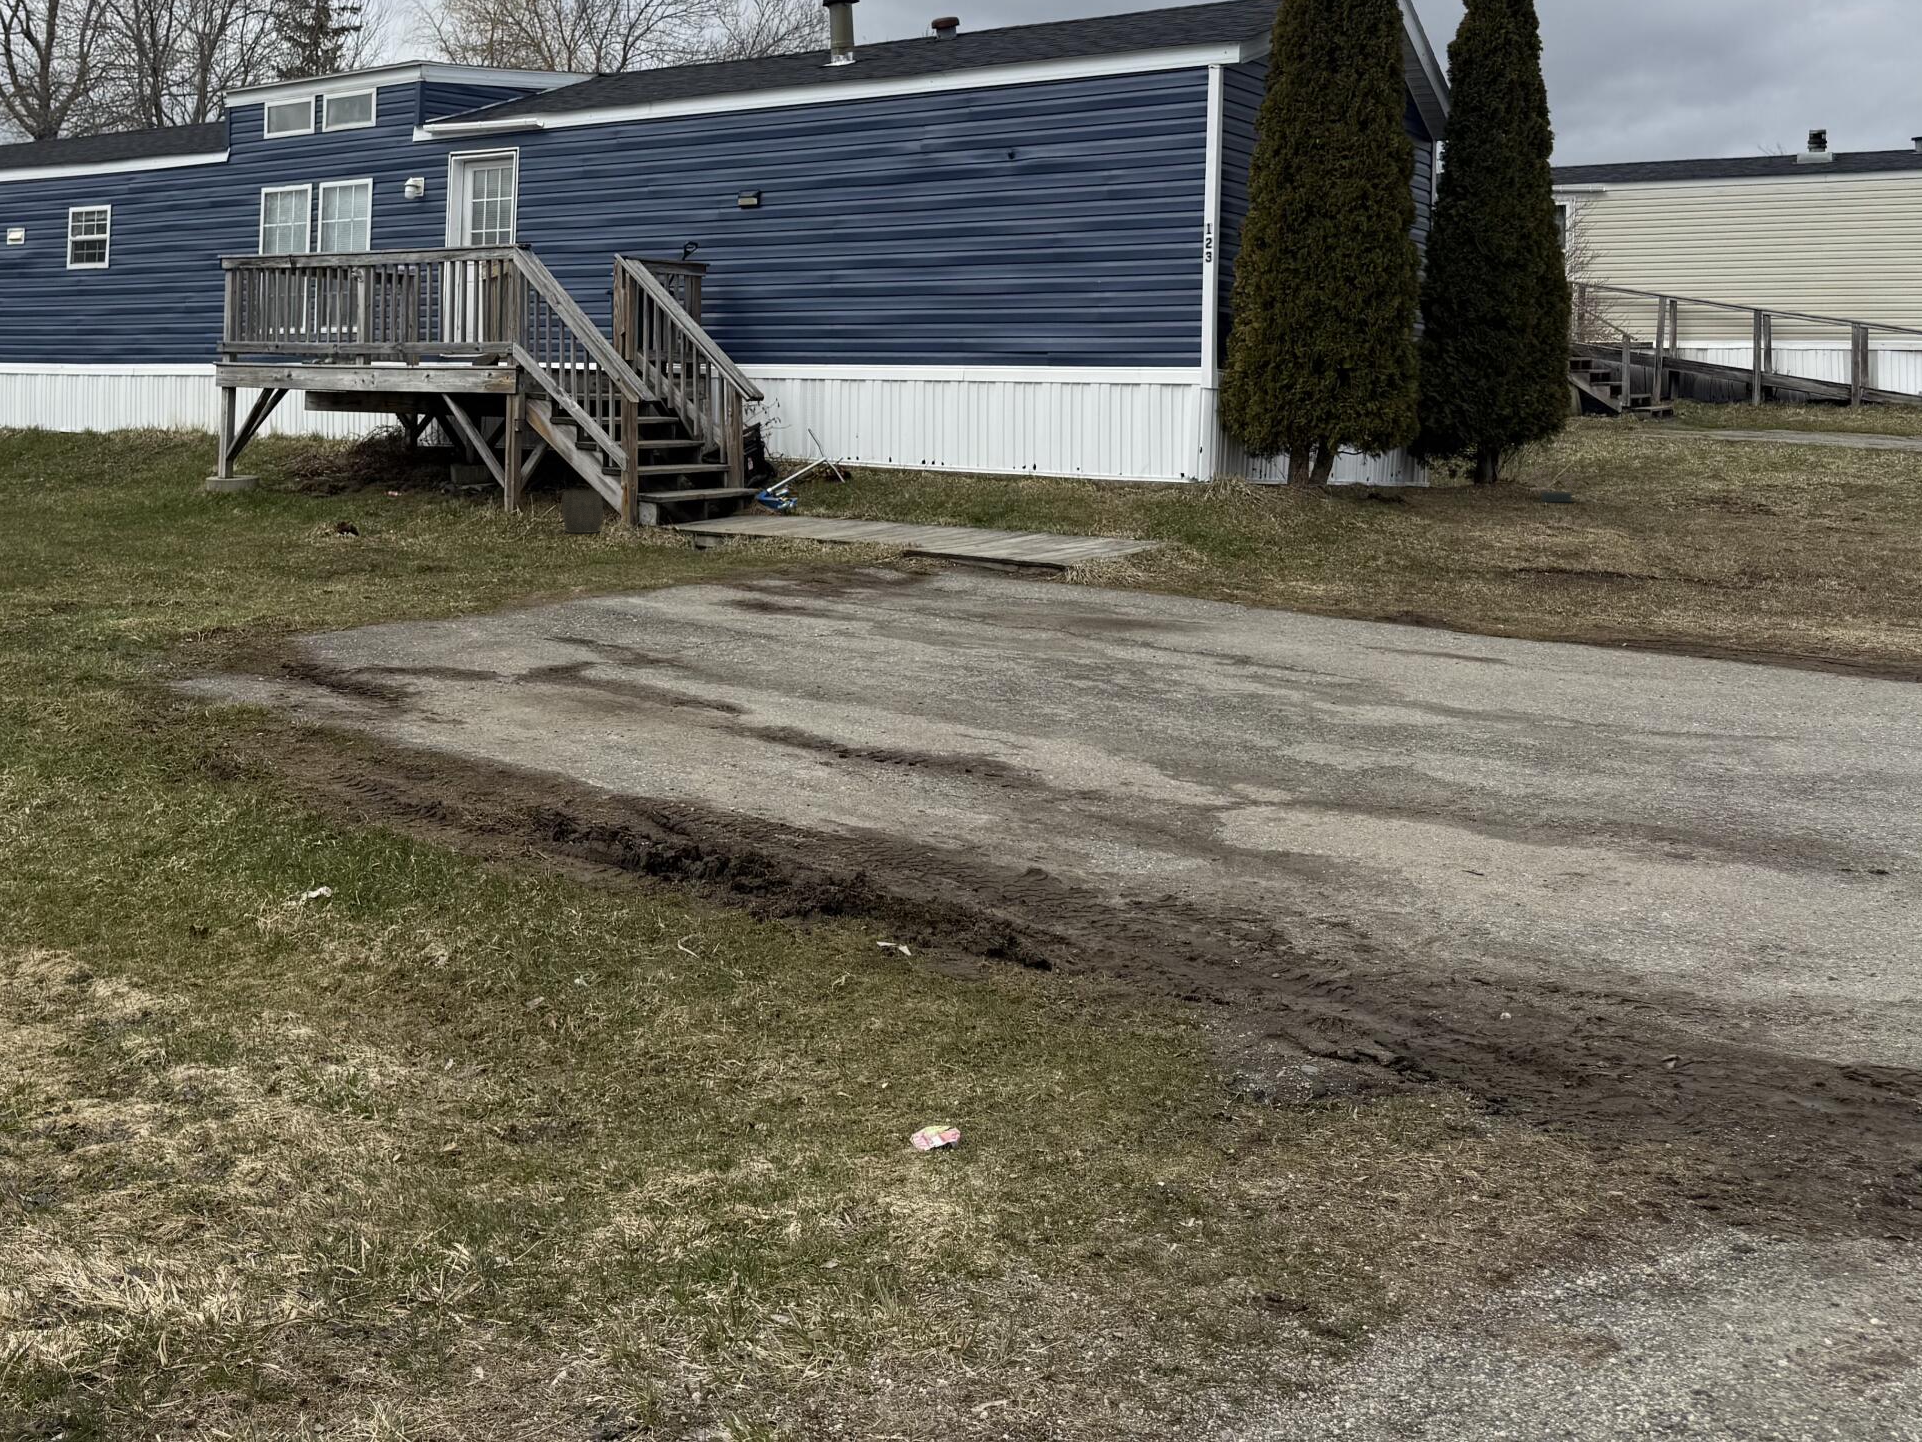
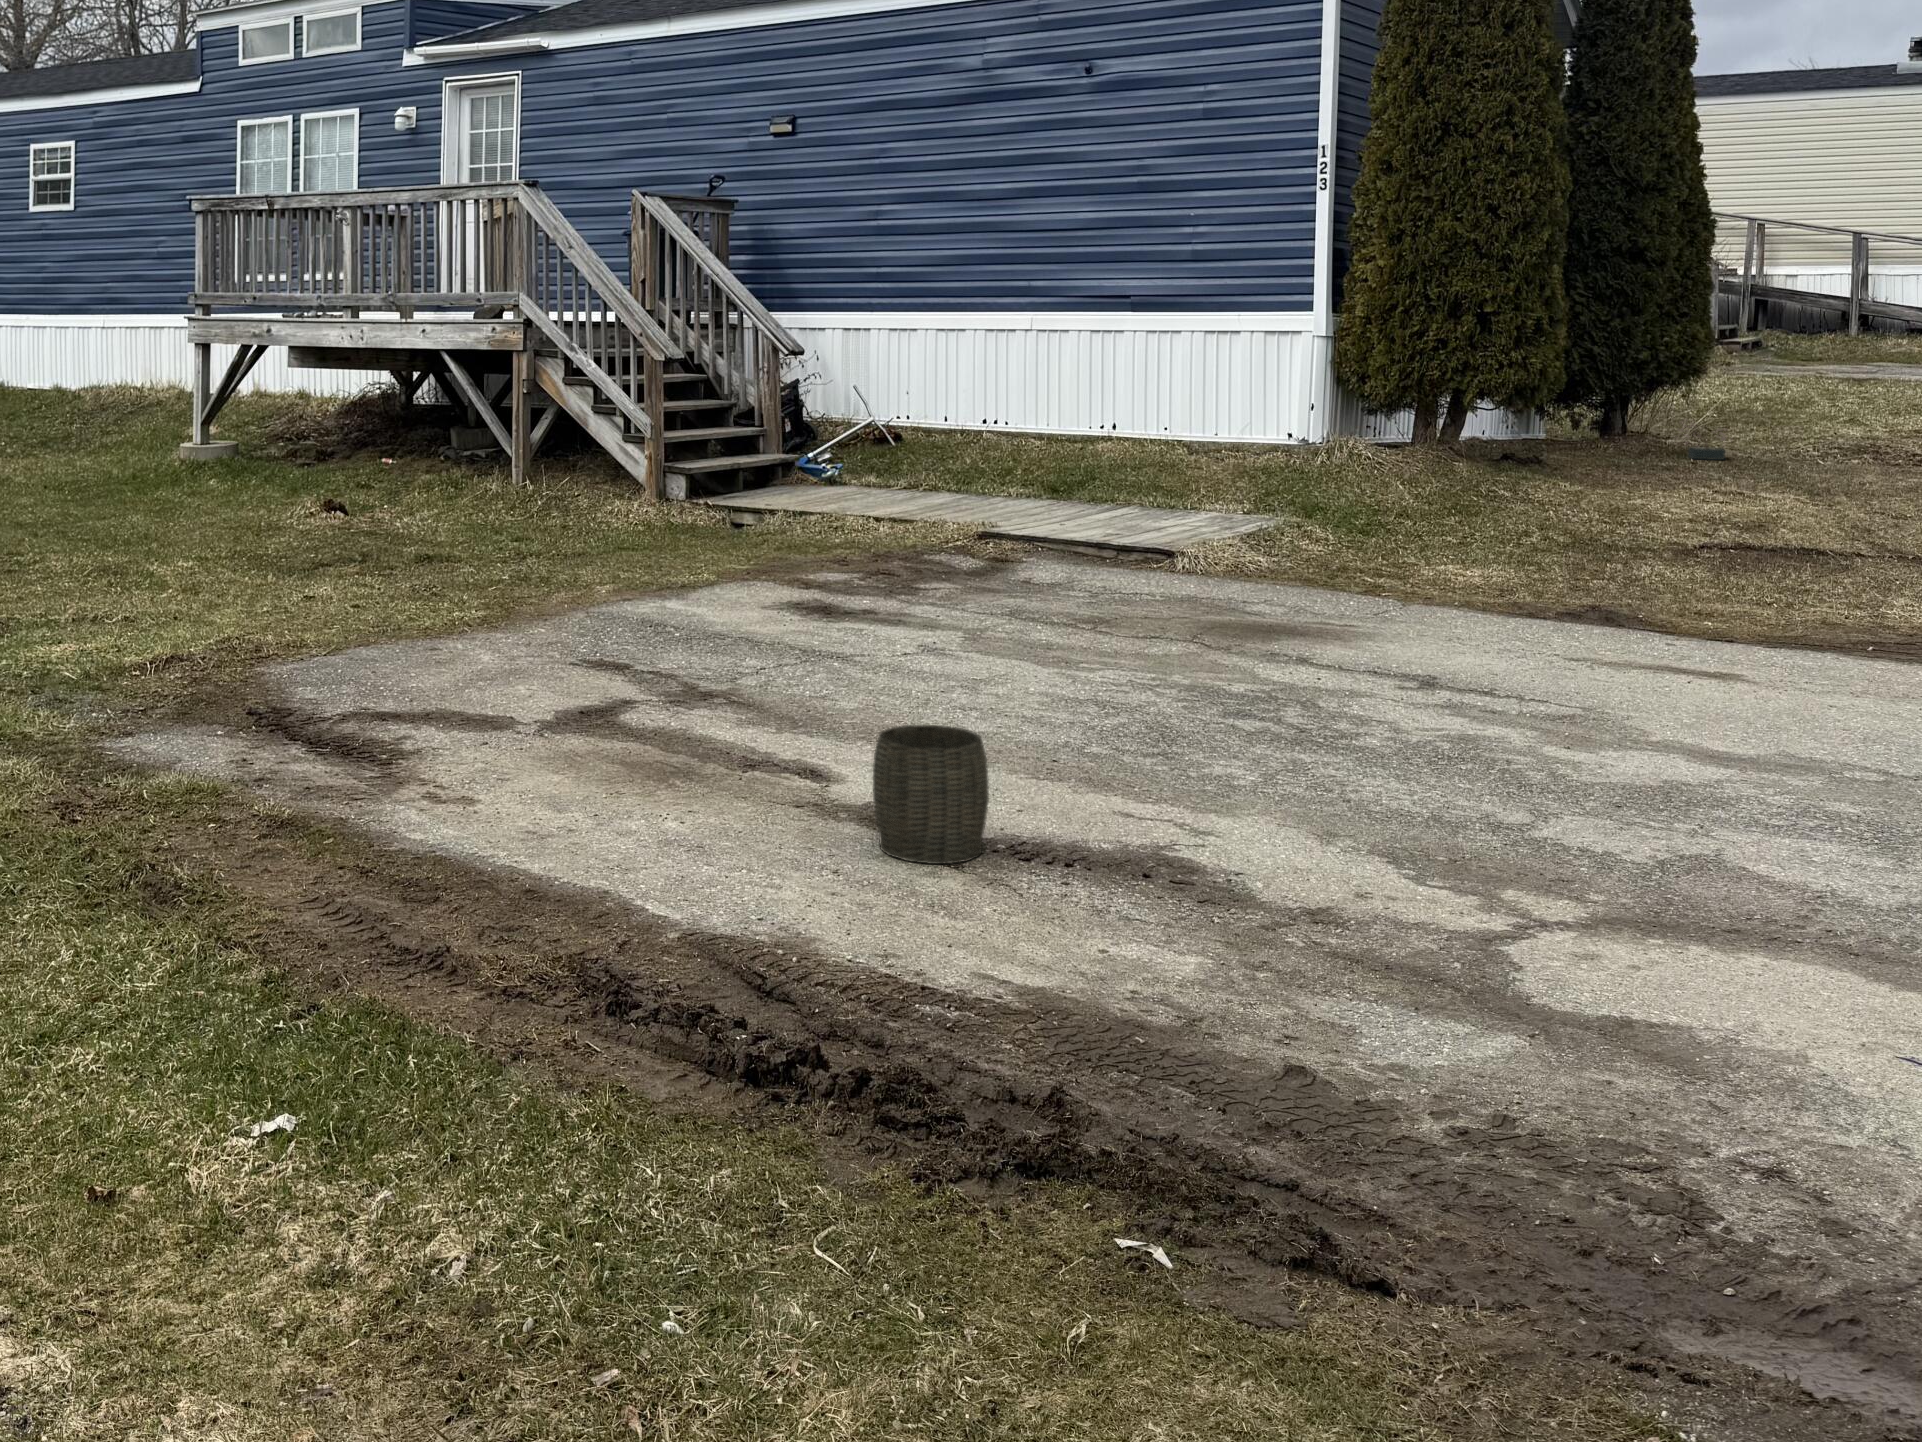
woven basket: present [562,490,603,533] -> present [873,725,989,864]

